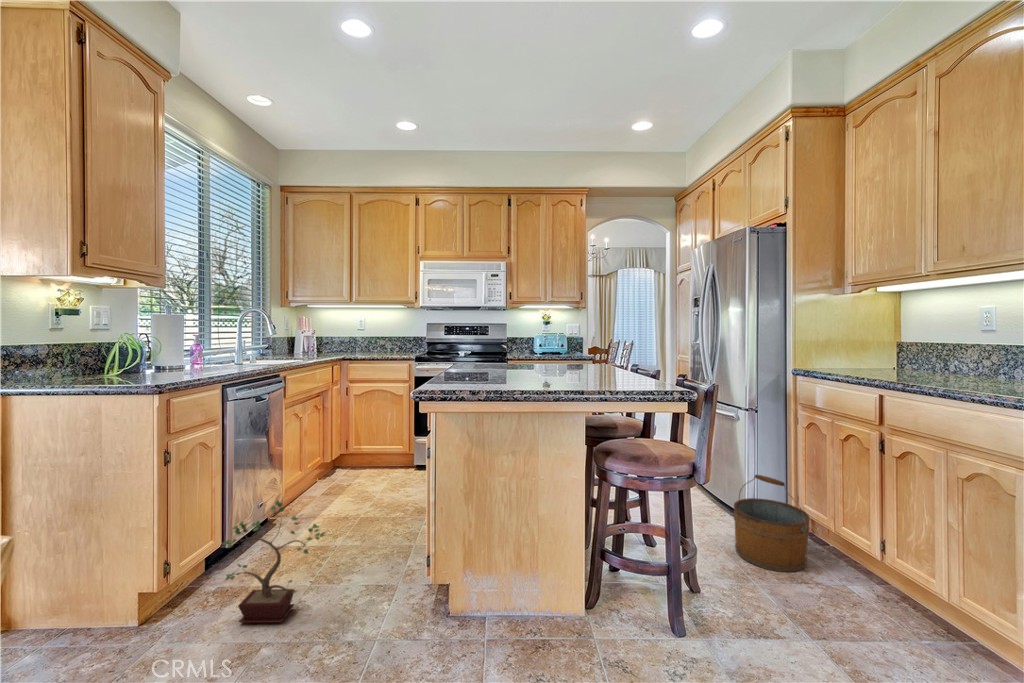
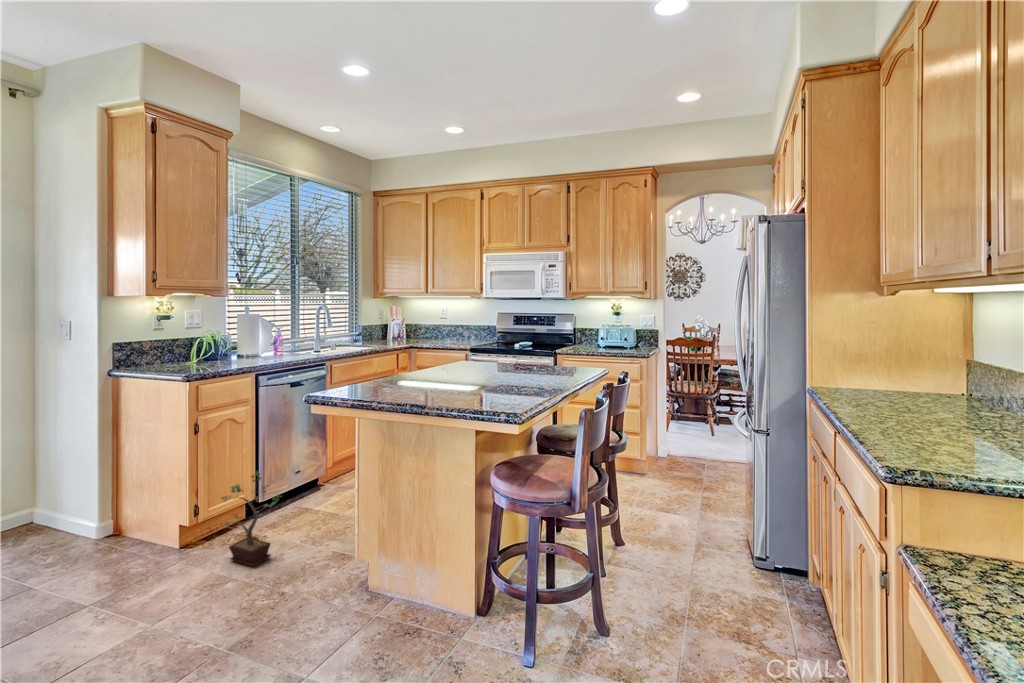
bucket: present [734,475,810,572] -> none [703,517,795,645]

